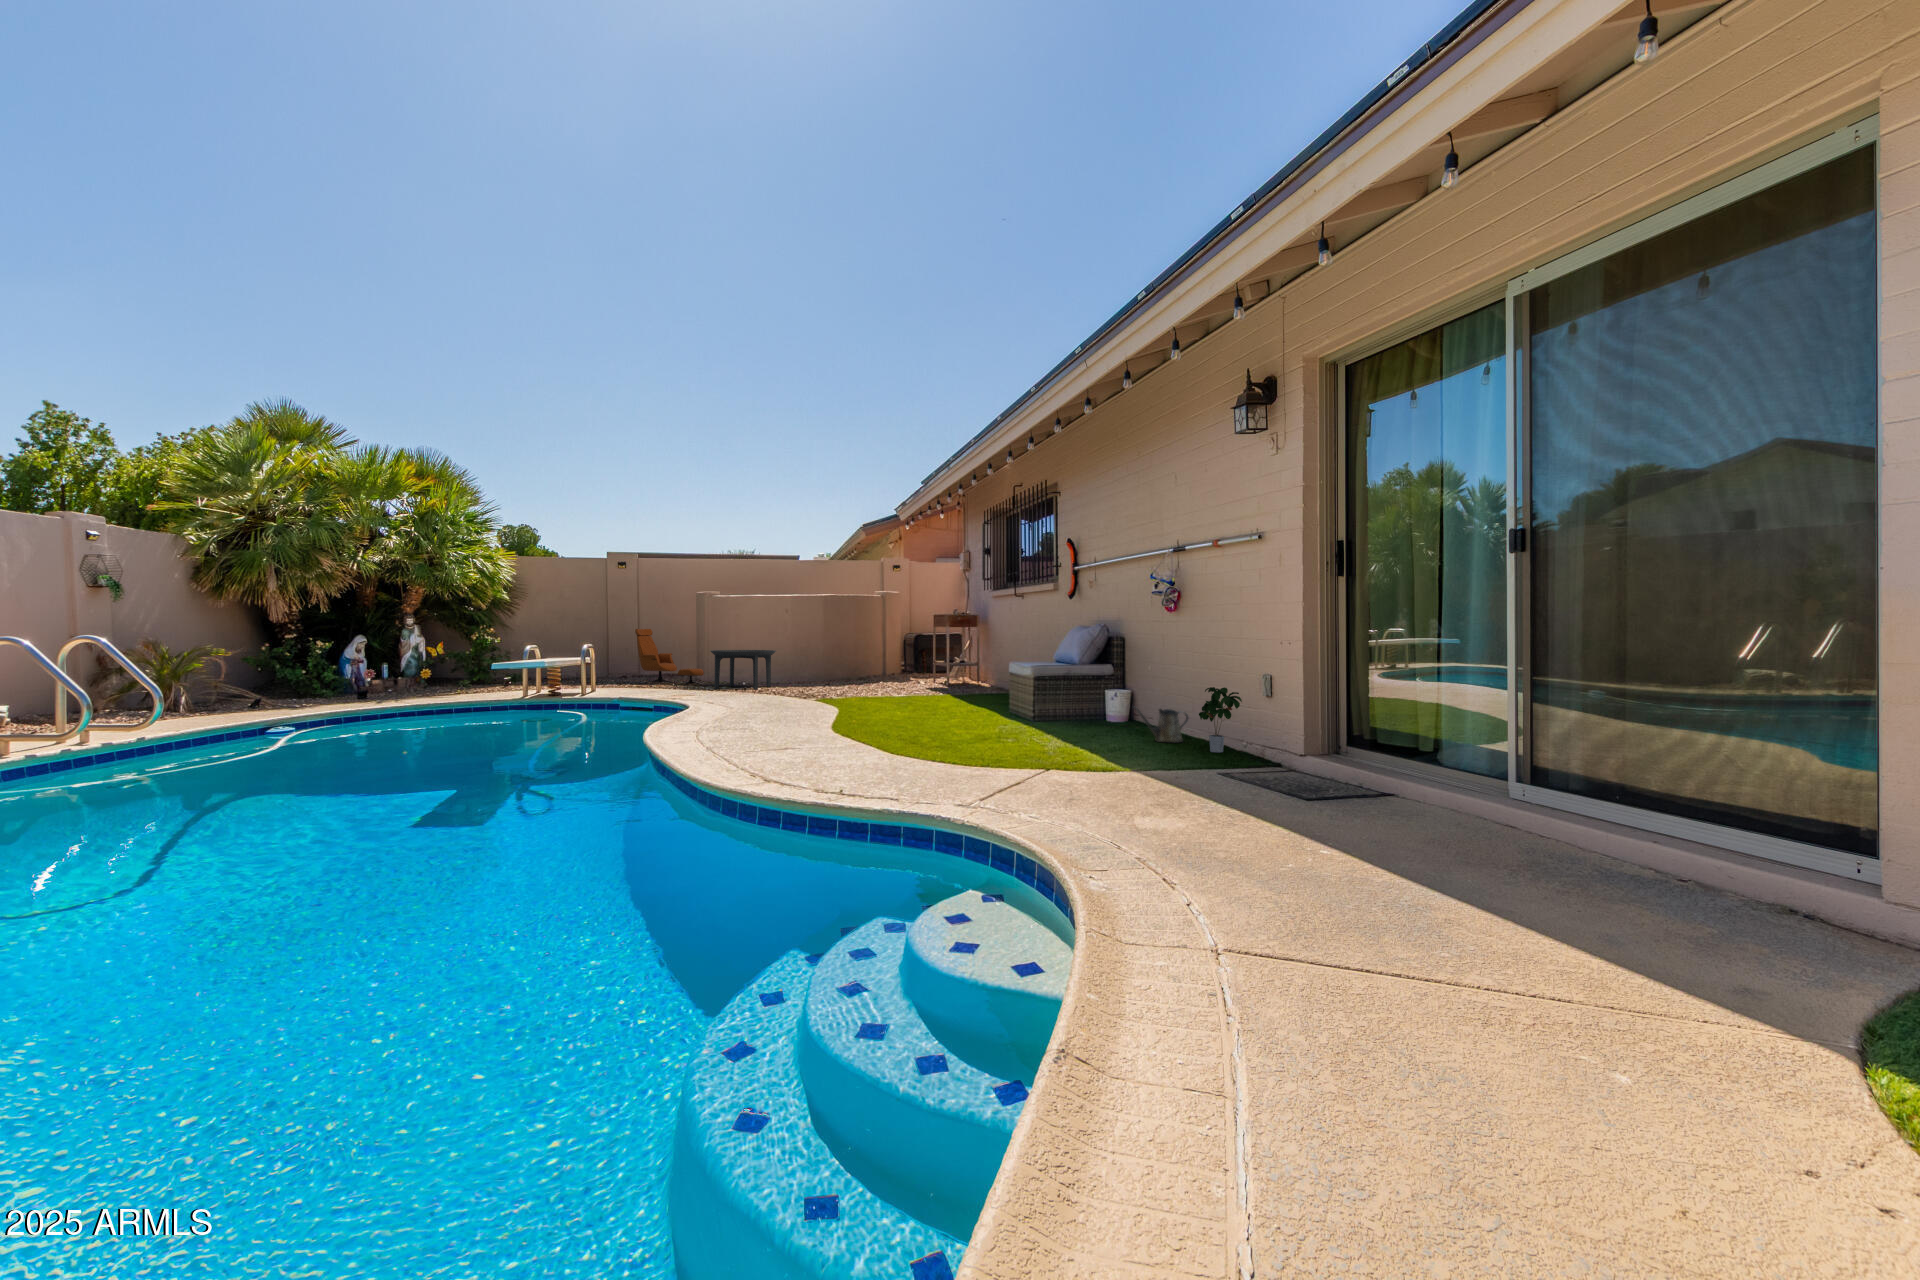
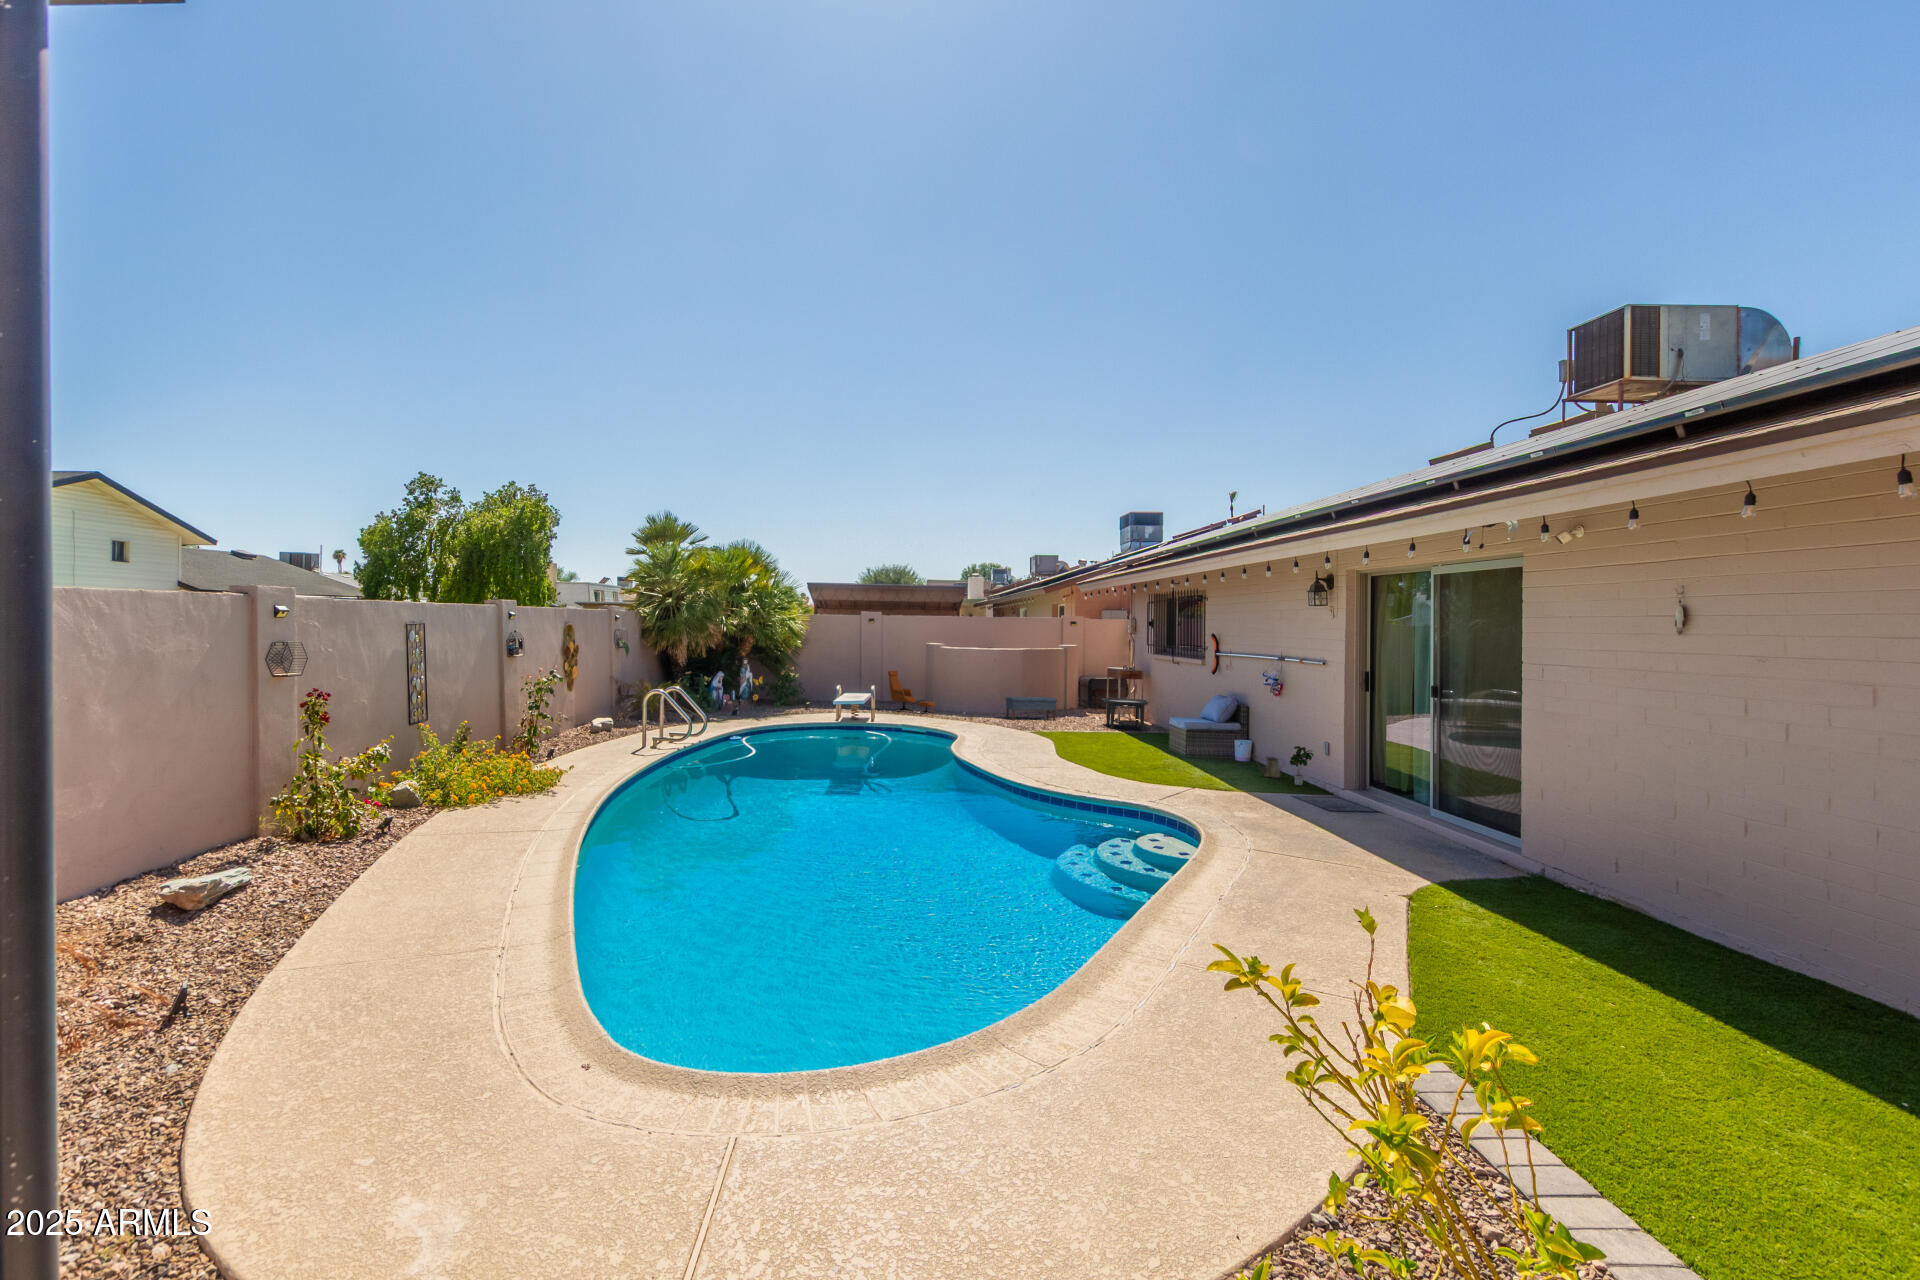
round table: present [711,650,776,690] -> present [1102,698,1149,731]
bench: none [800,656,869,688] -> present [1006,697,1057,720]

